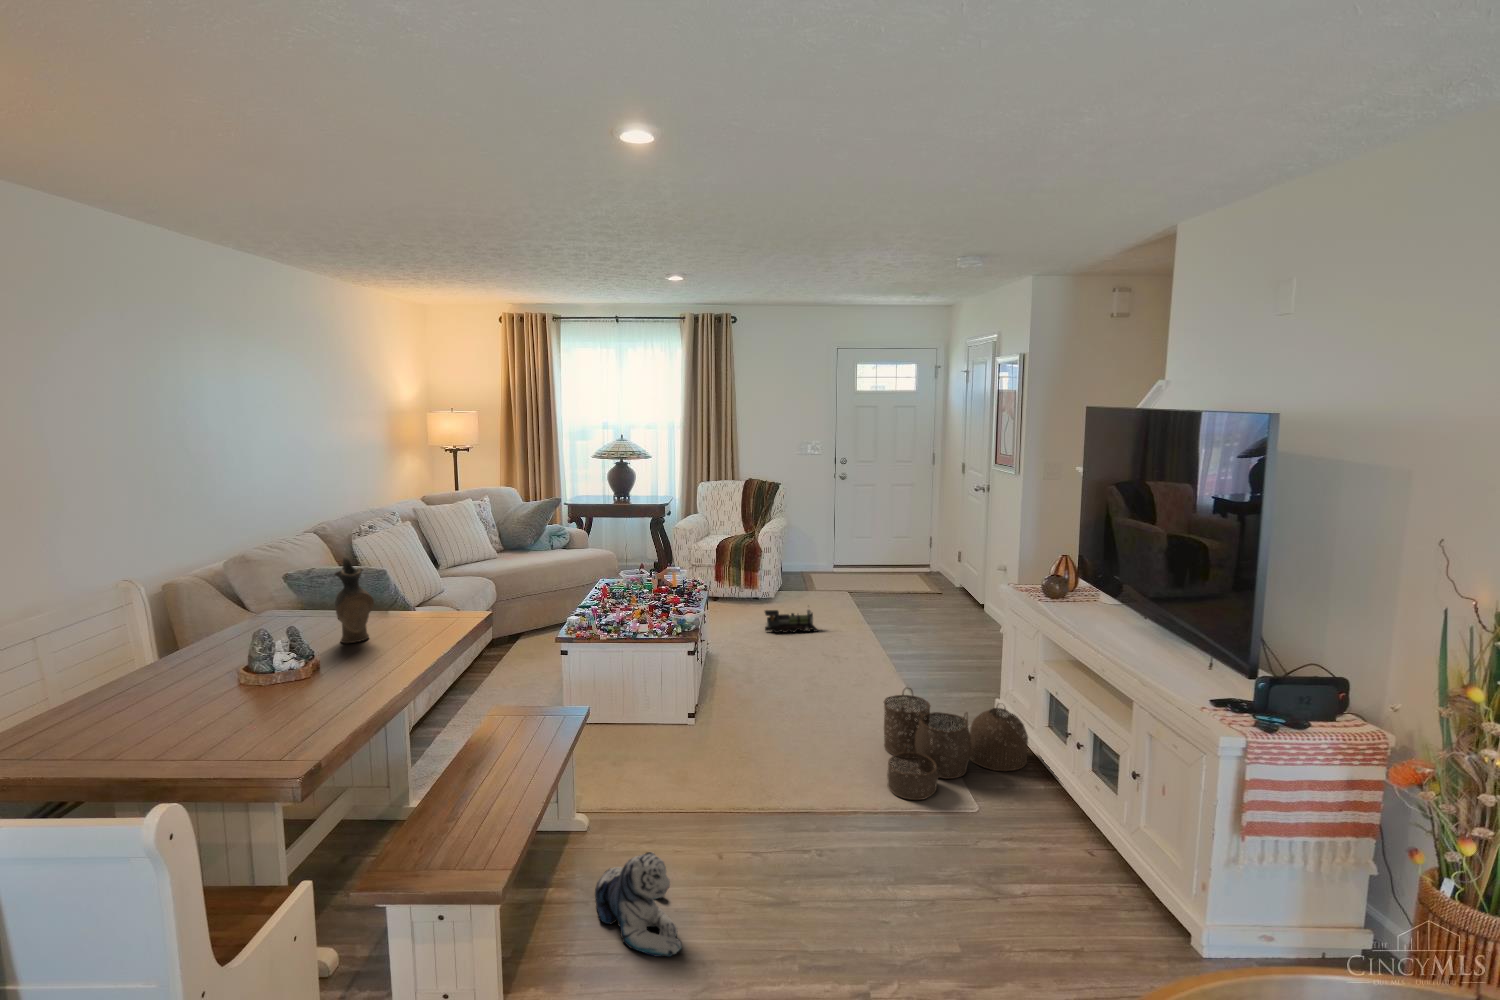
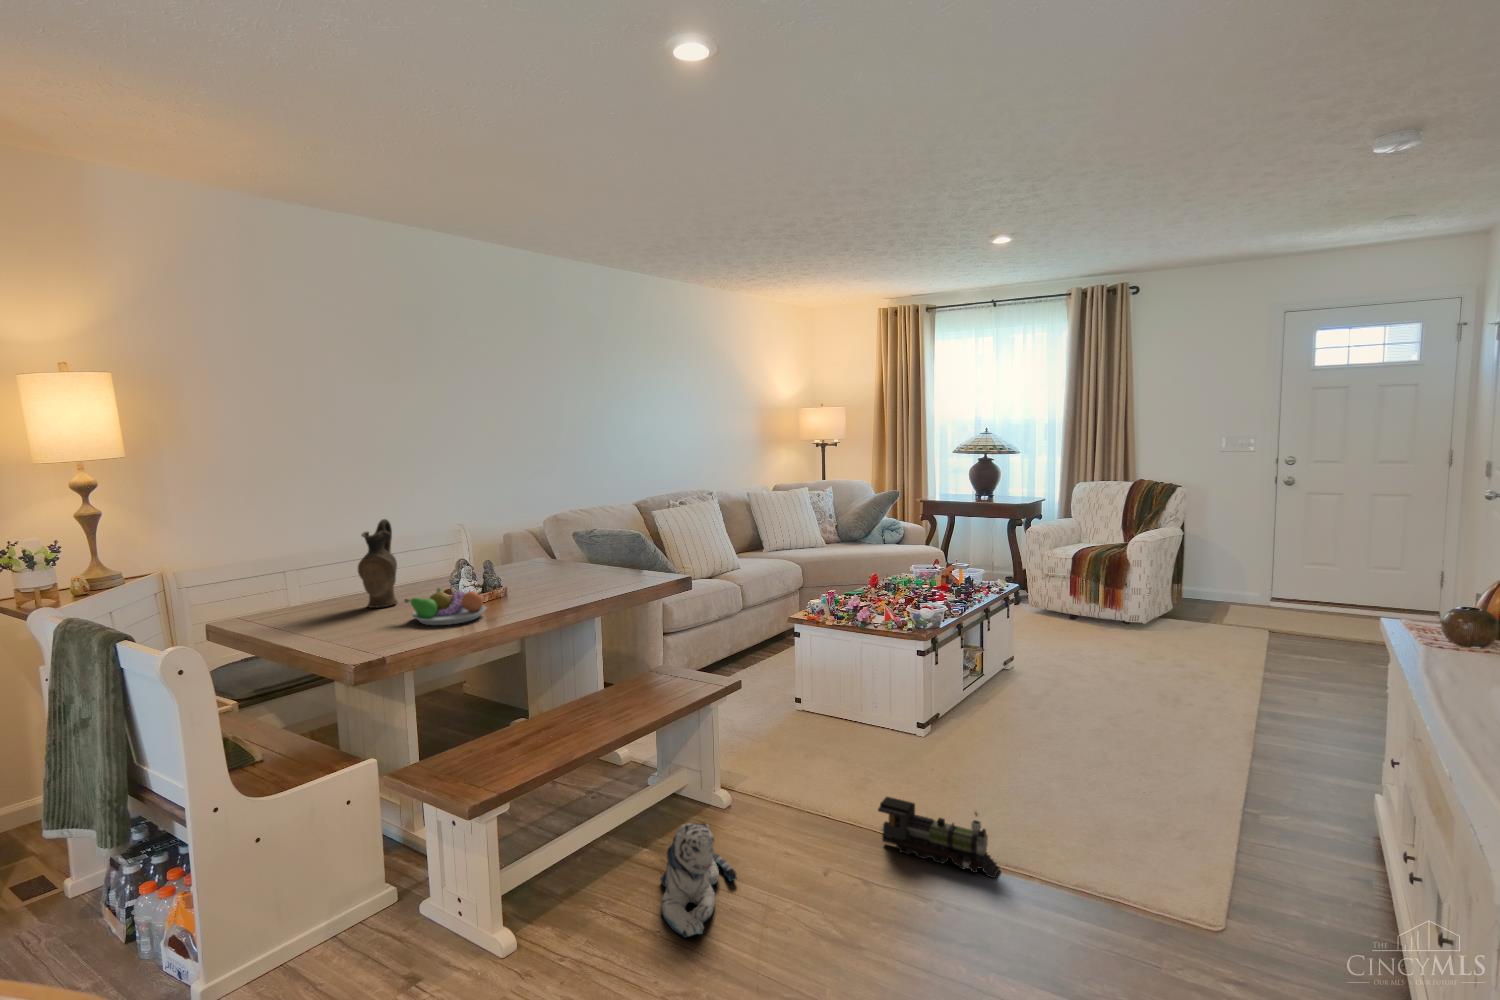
ceramic pitcher: present [335,556,374,643] -> present [358,519,398,608]
toy train: present [765,610,818,633] -> present [878,797,999,878]
fruit bowl: none [235,679,344,732] -> present [405,588,486,625]
woven basket: present [884,688,1028,800] -> none [1096,743,1370,904]

